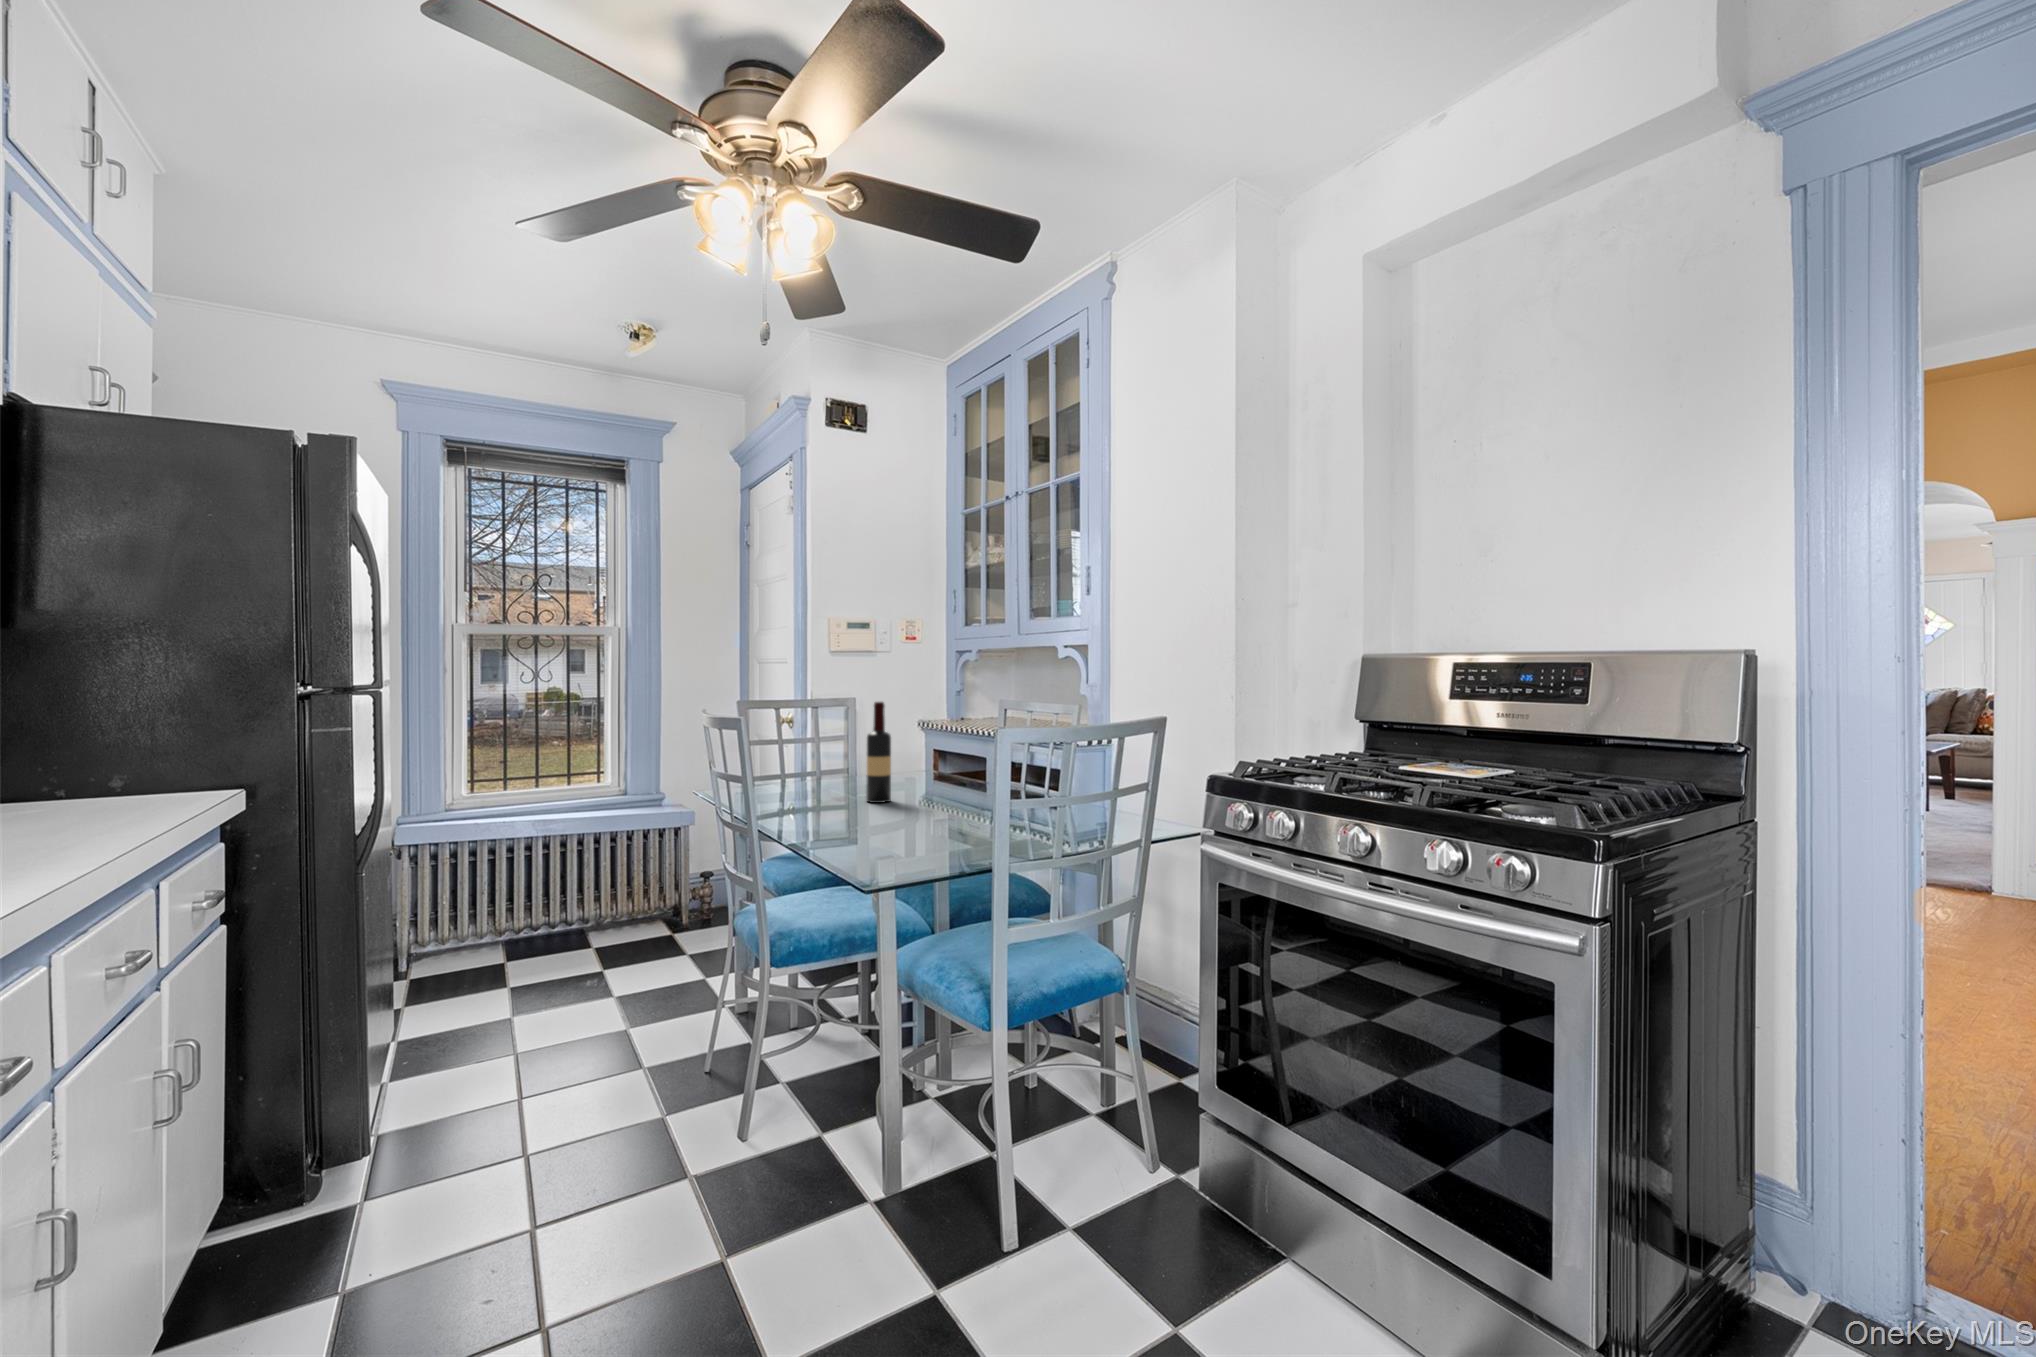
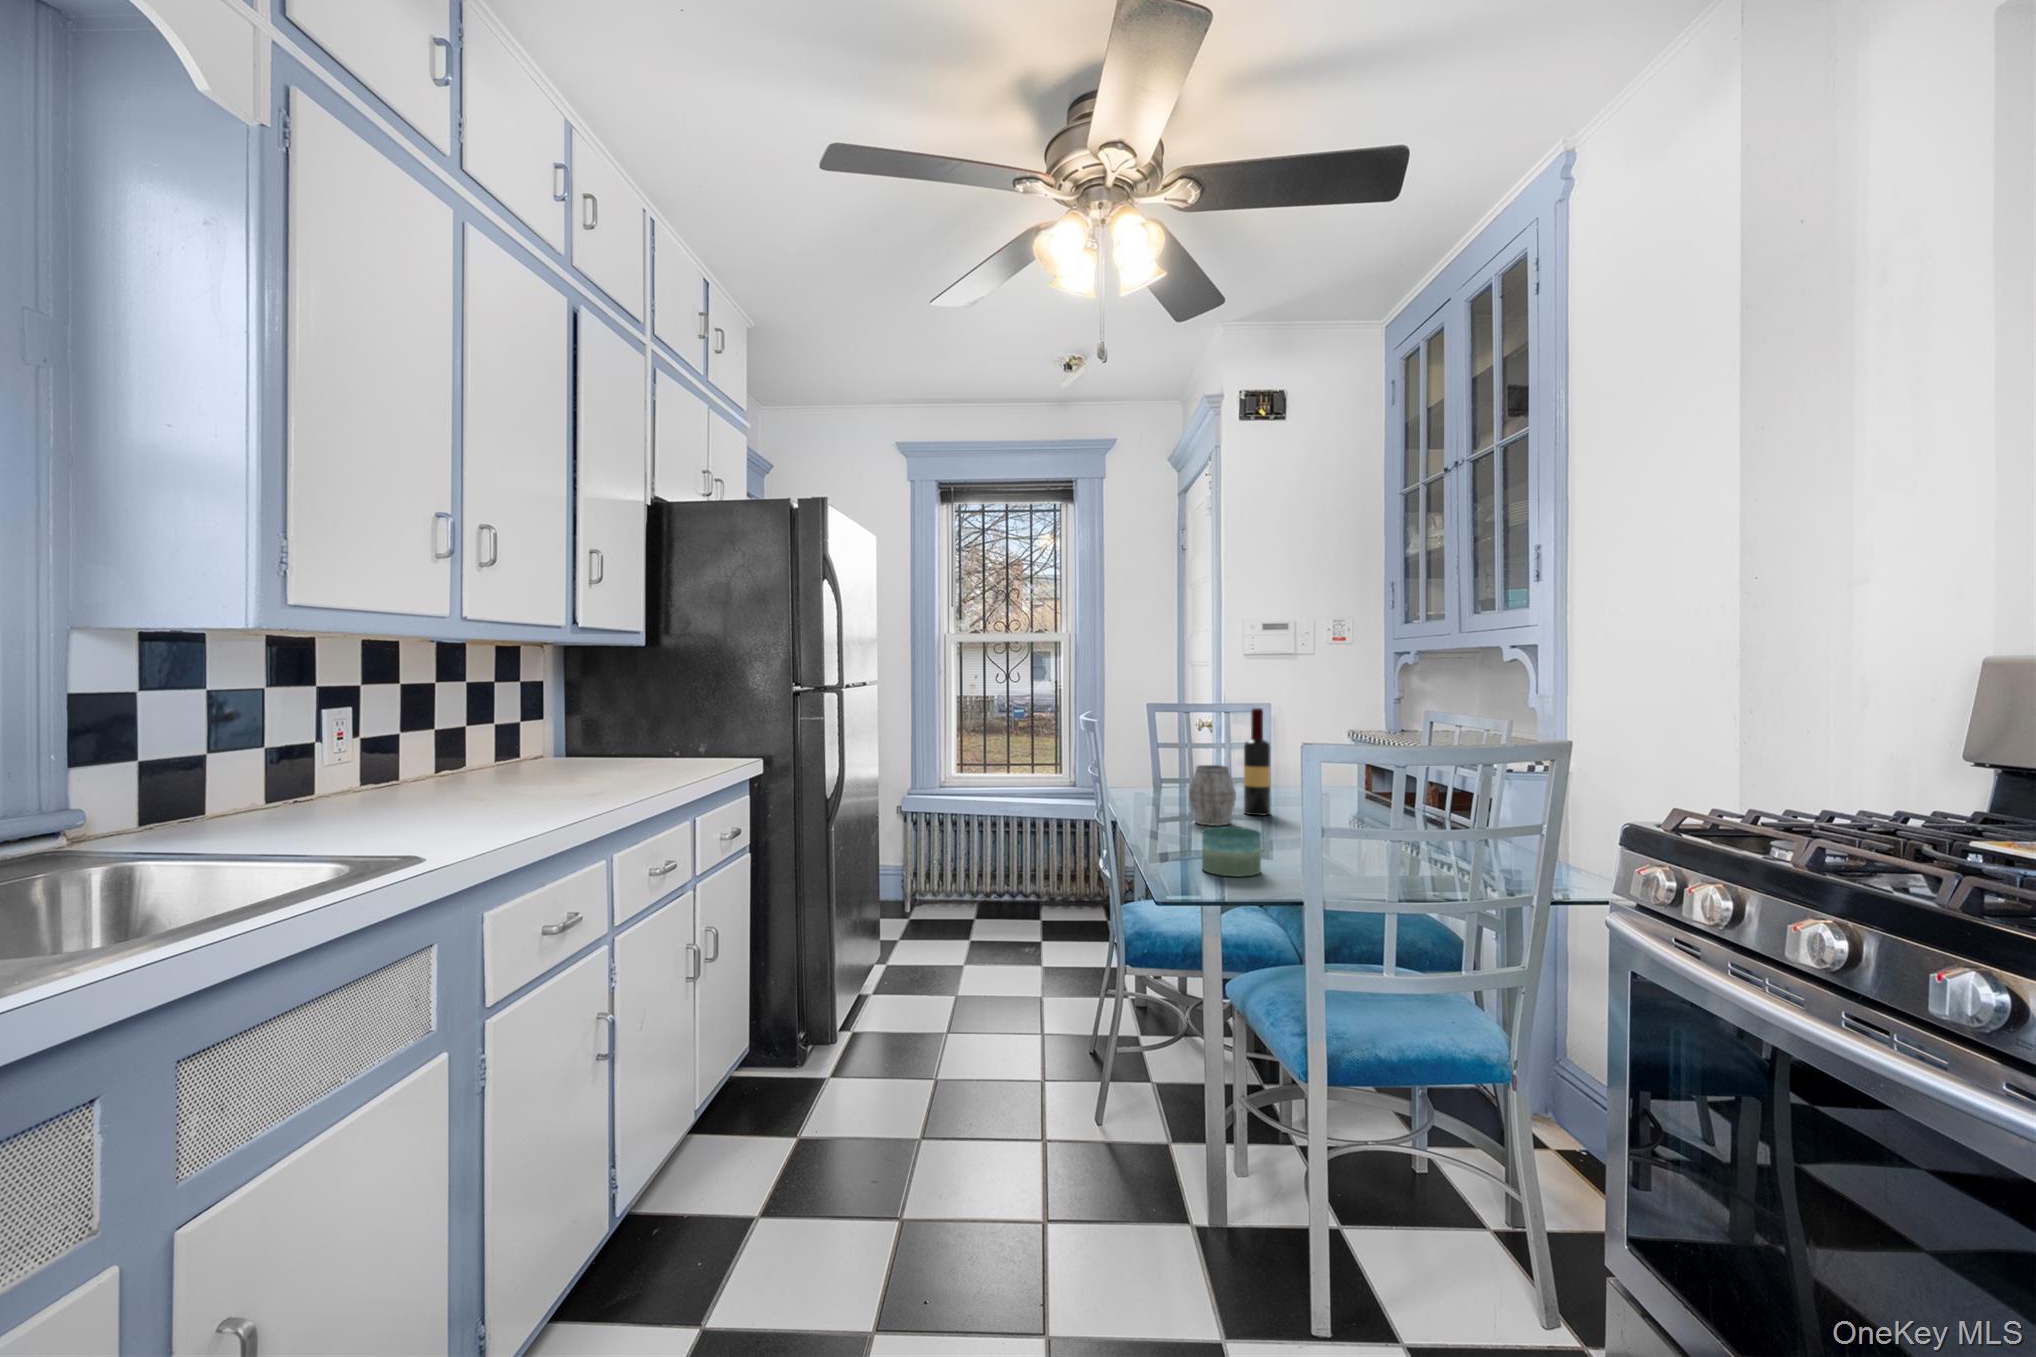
mug: none [823,757,869,815] -> present [1189,765,1236,826]
candle: none [876,810,930,855] -> present [1202,826,1261,876]

